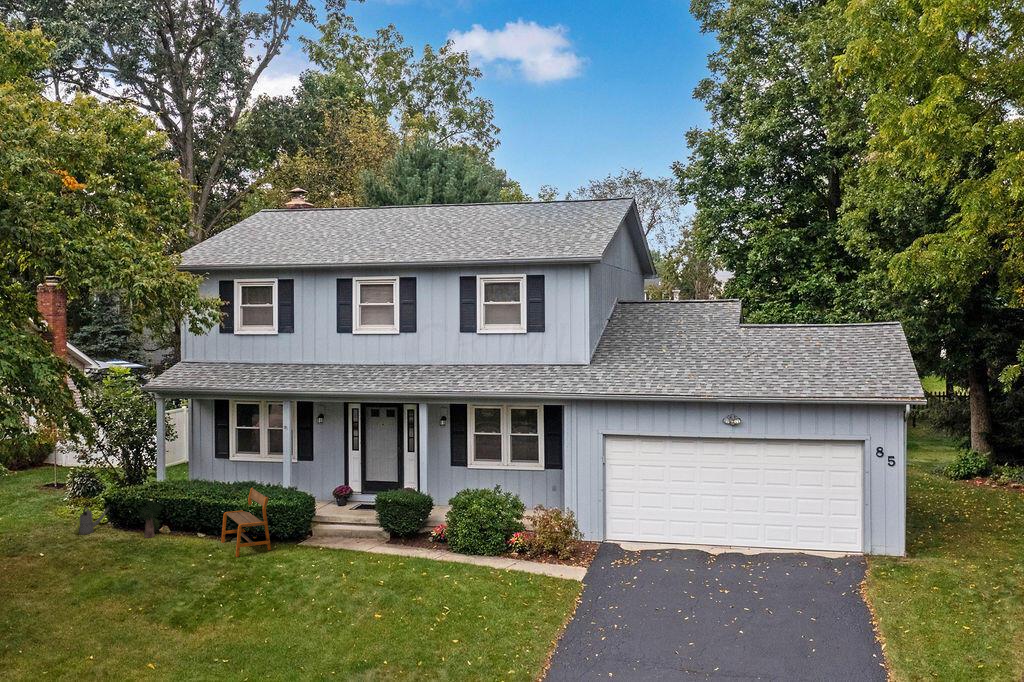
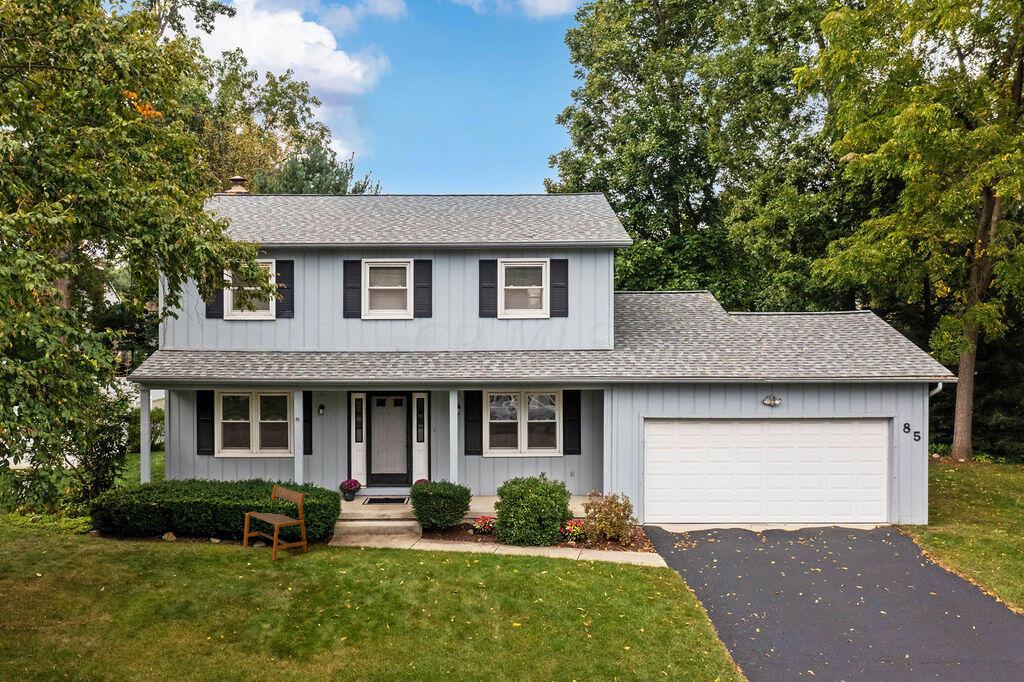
potted plant: present [140,501,167,538] -> none [139,503,172,546]
watering can: present [79,507,109,535] -> none [58,514,96,547]

